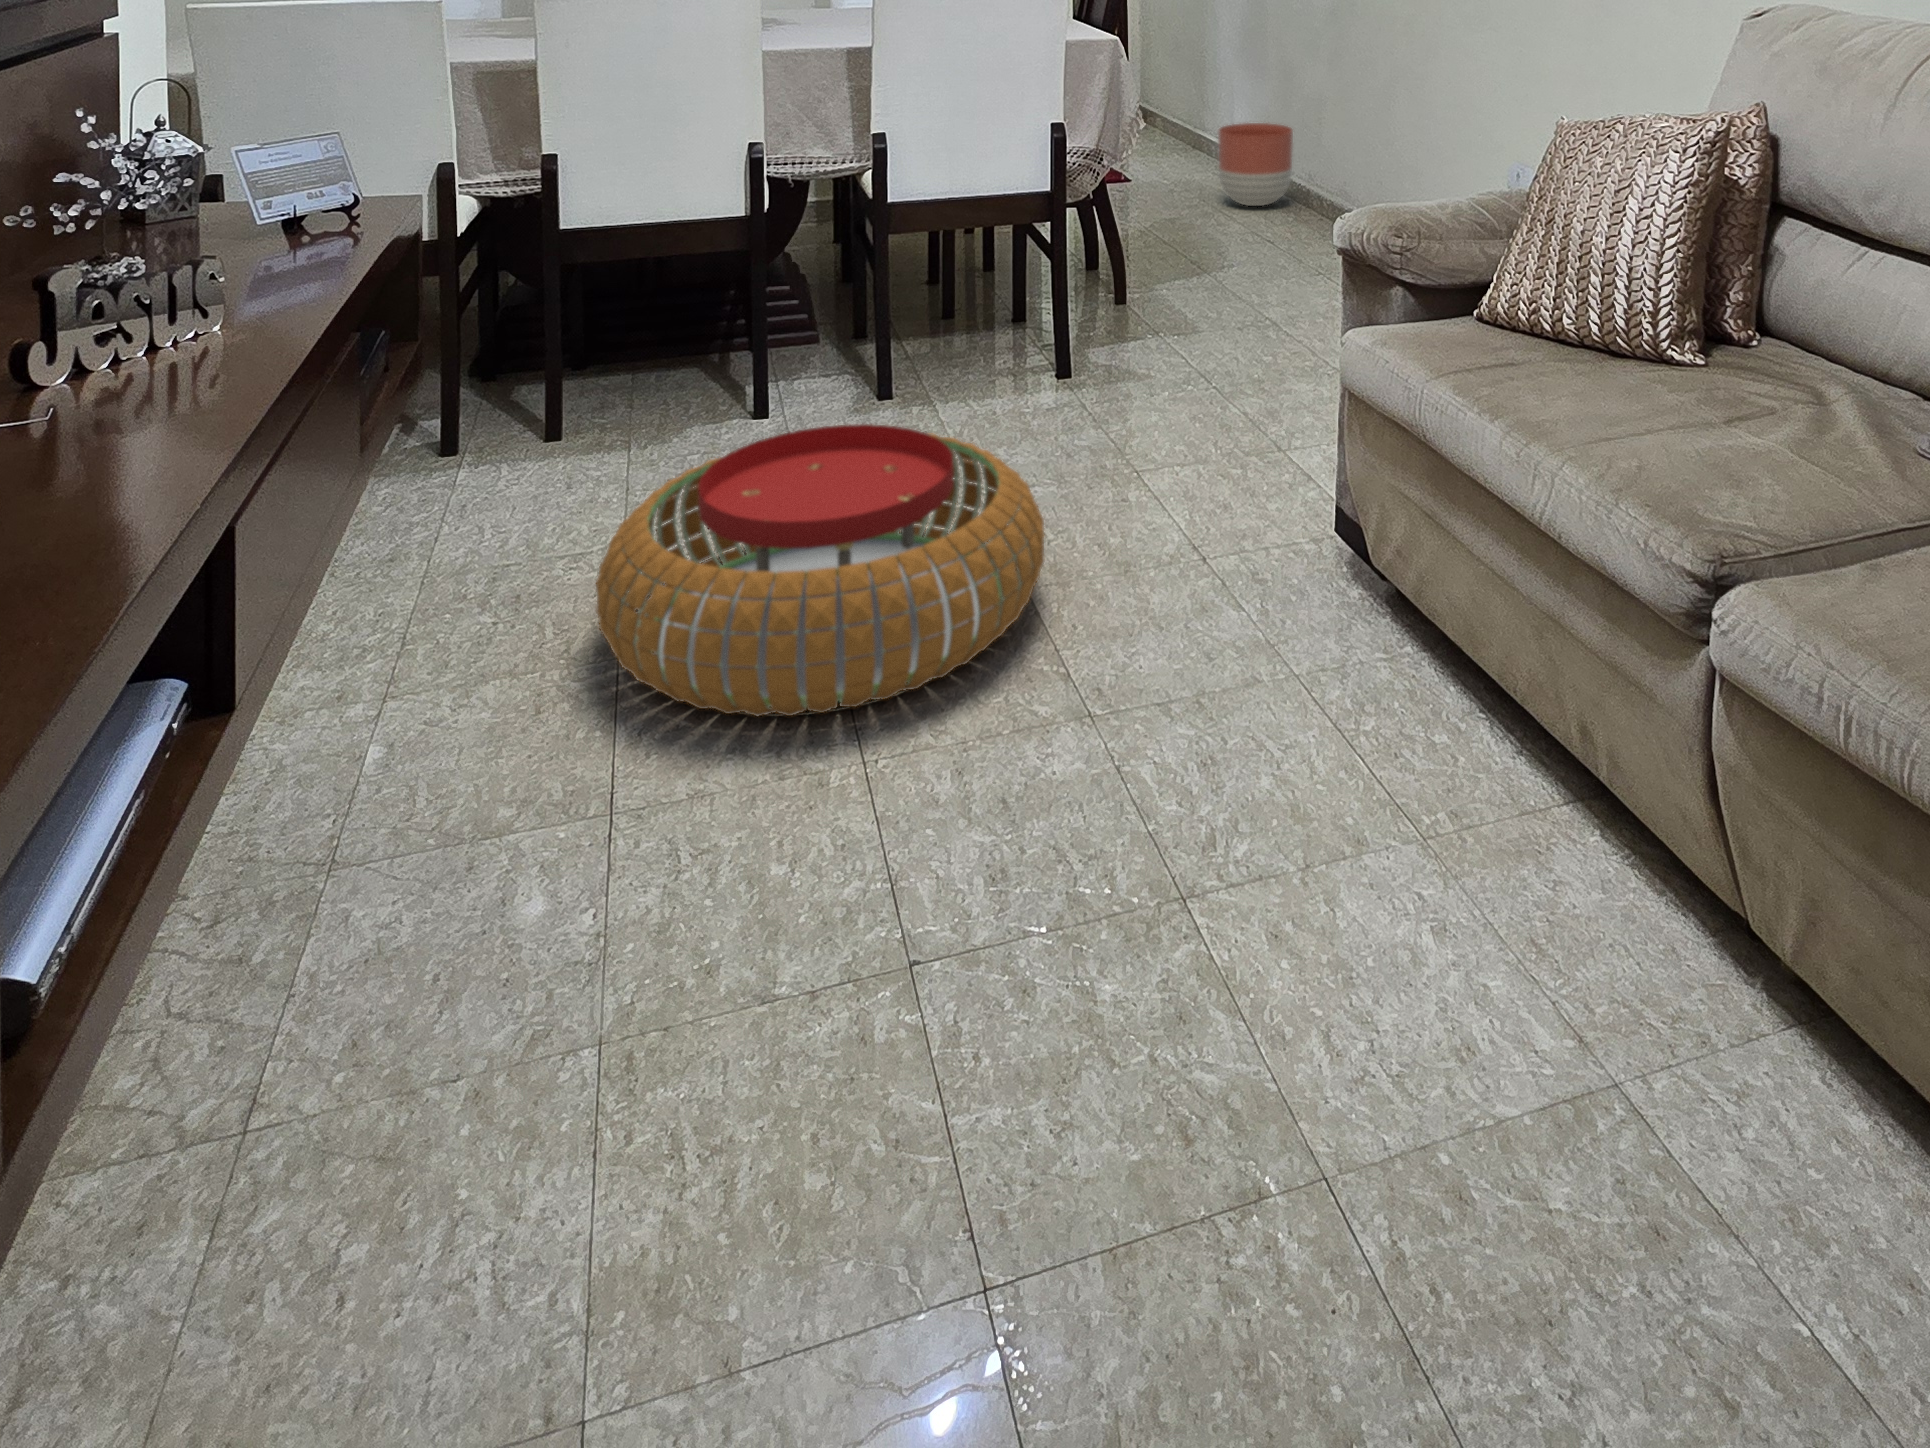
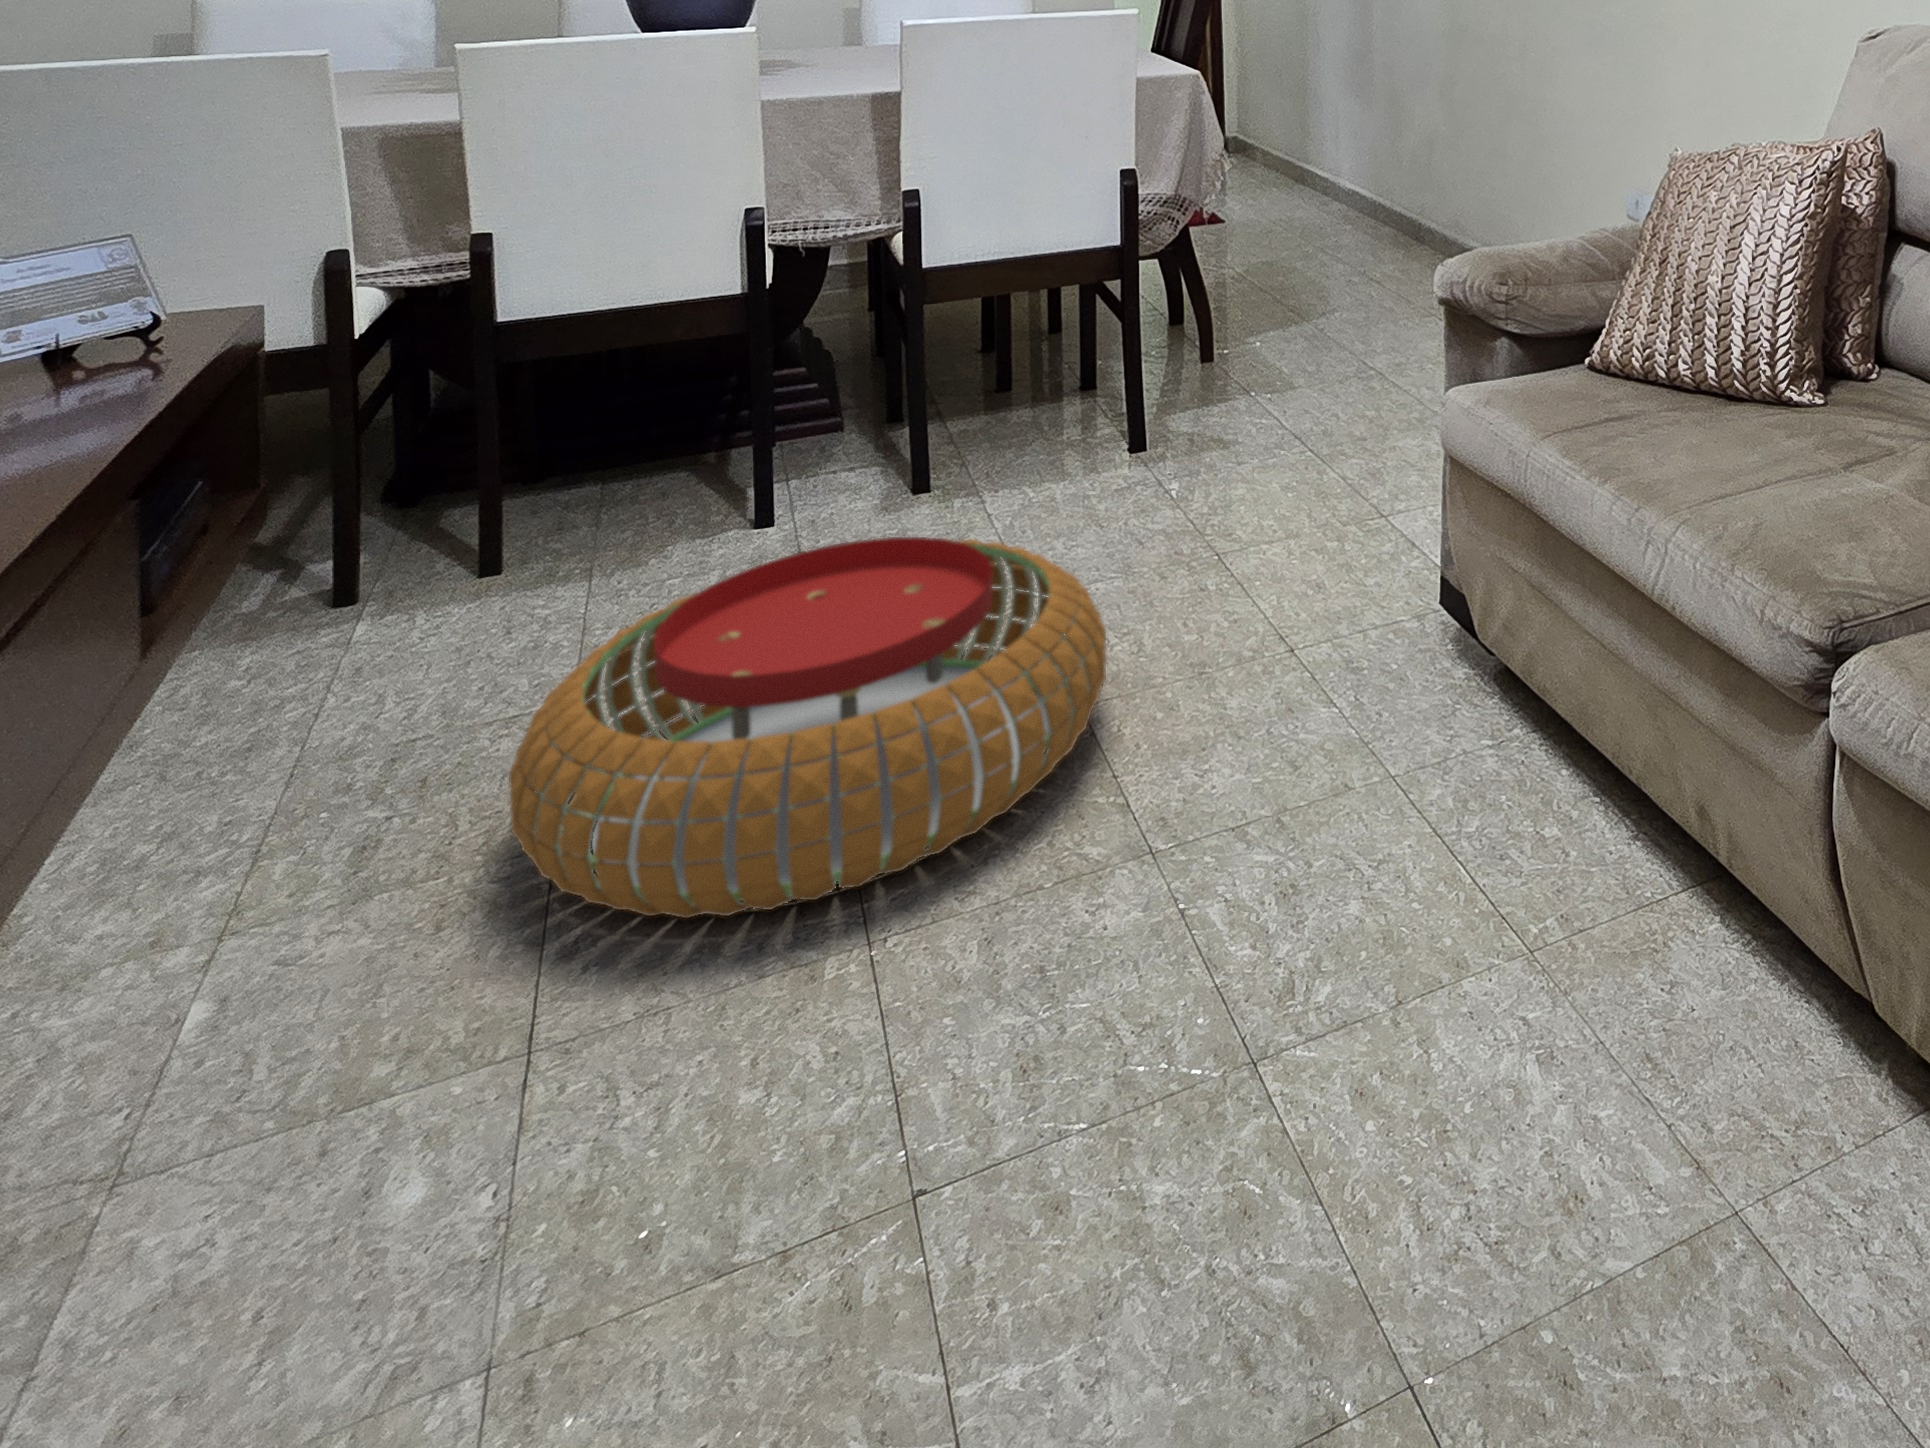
planter: present [1218,123,1293,206] -> none [1332,152,1413,240]

